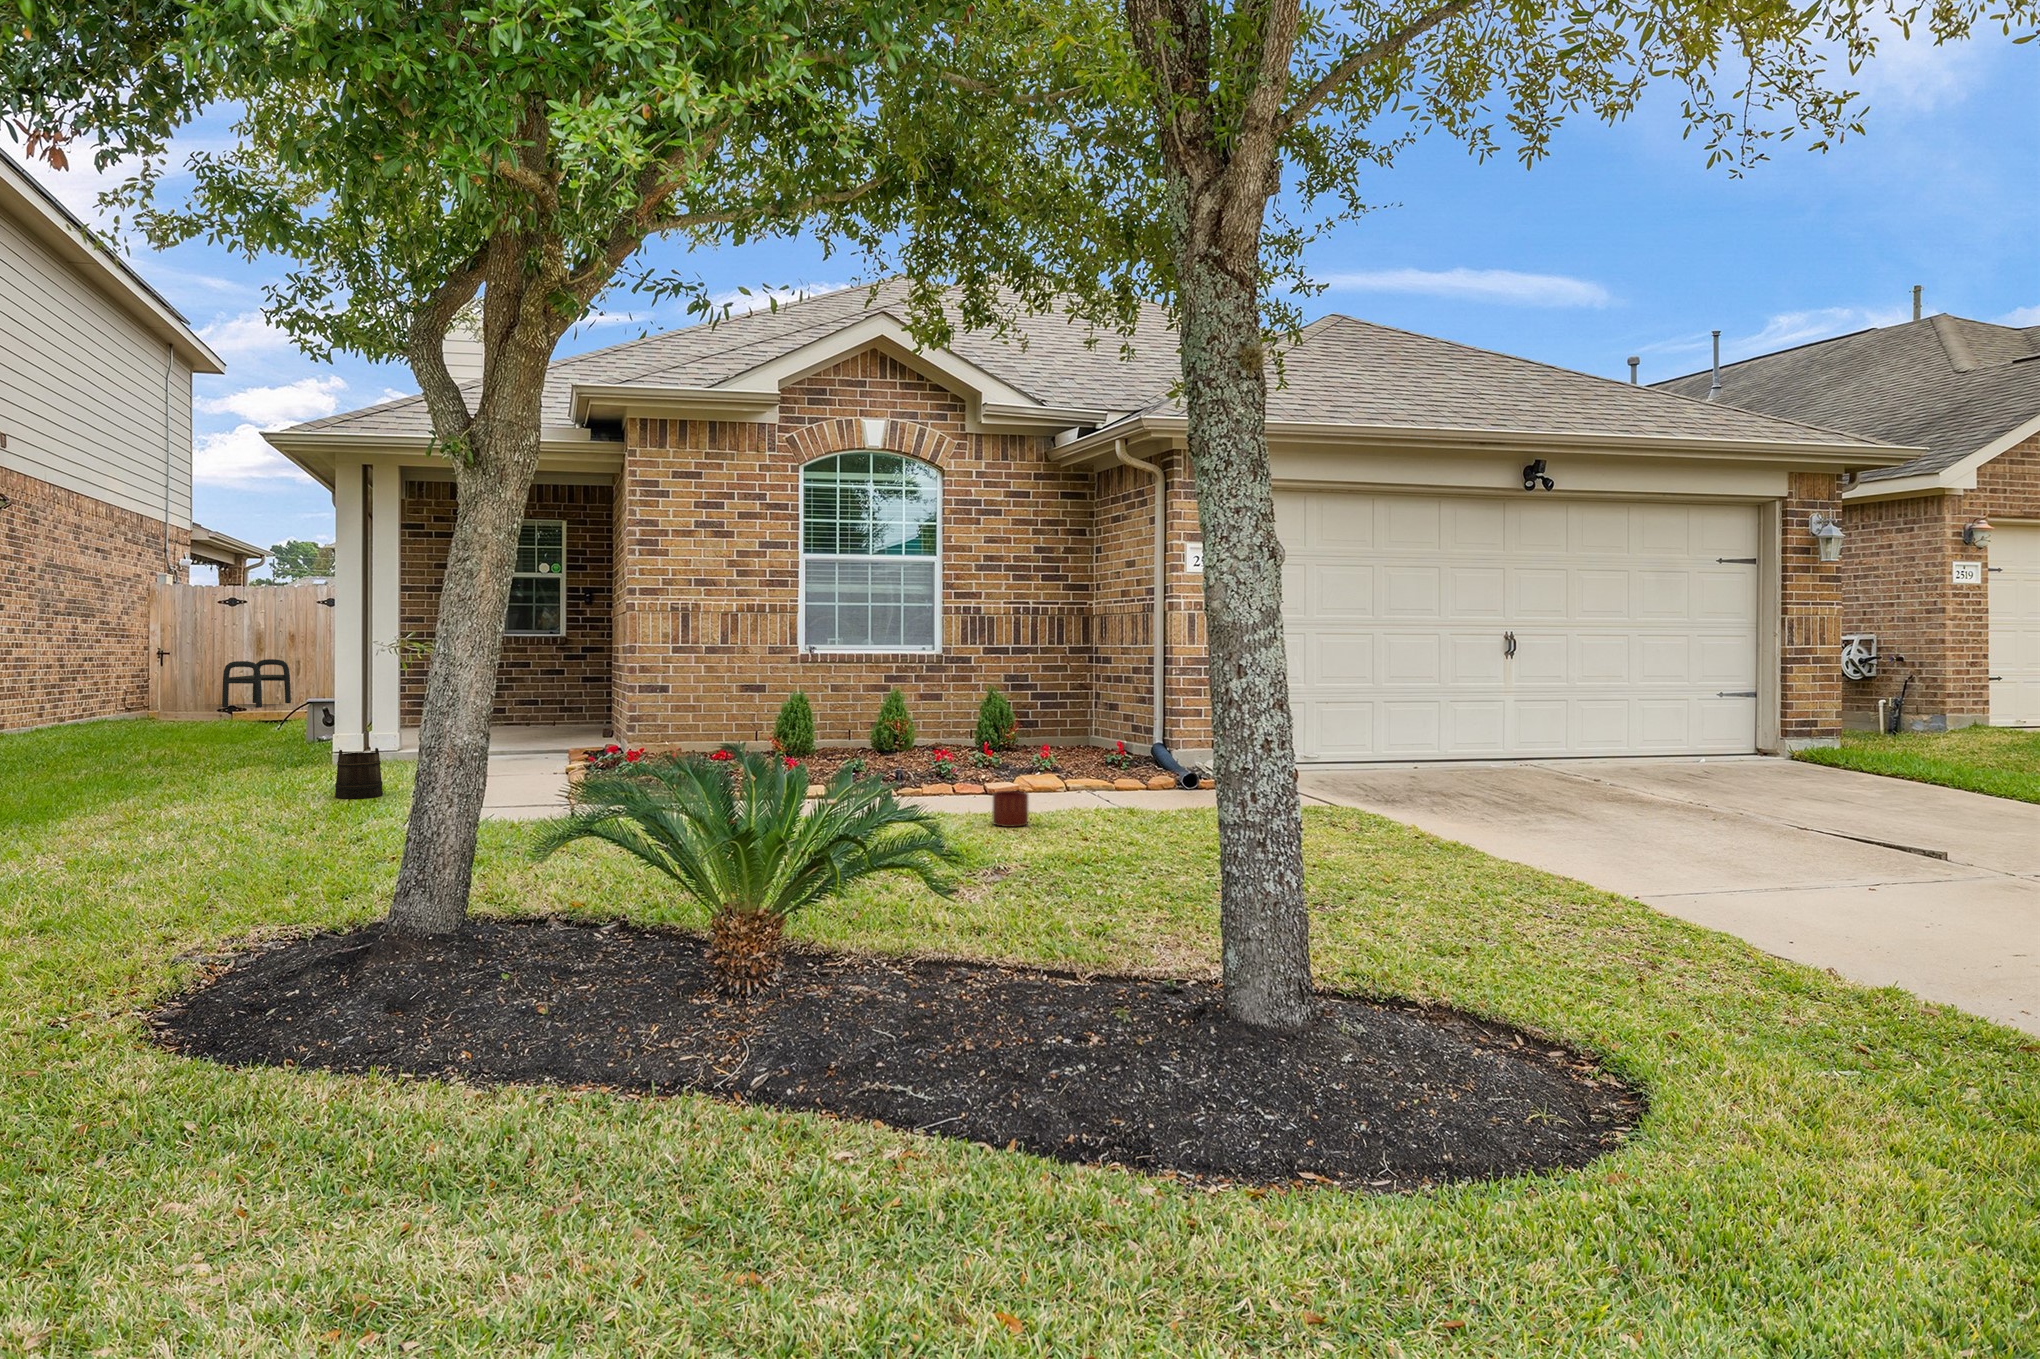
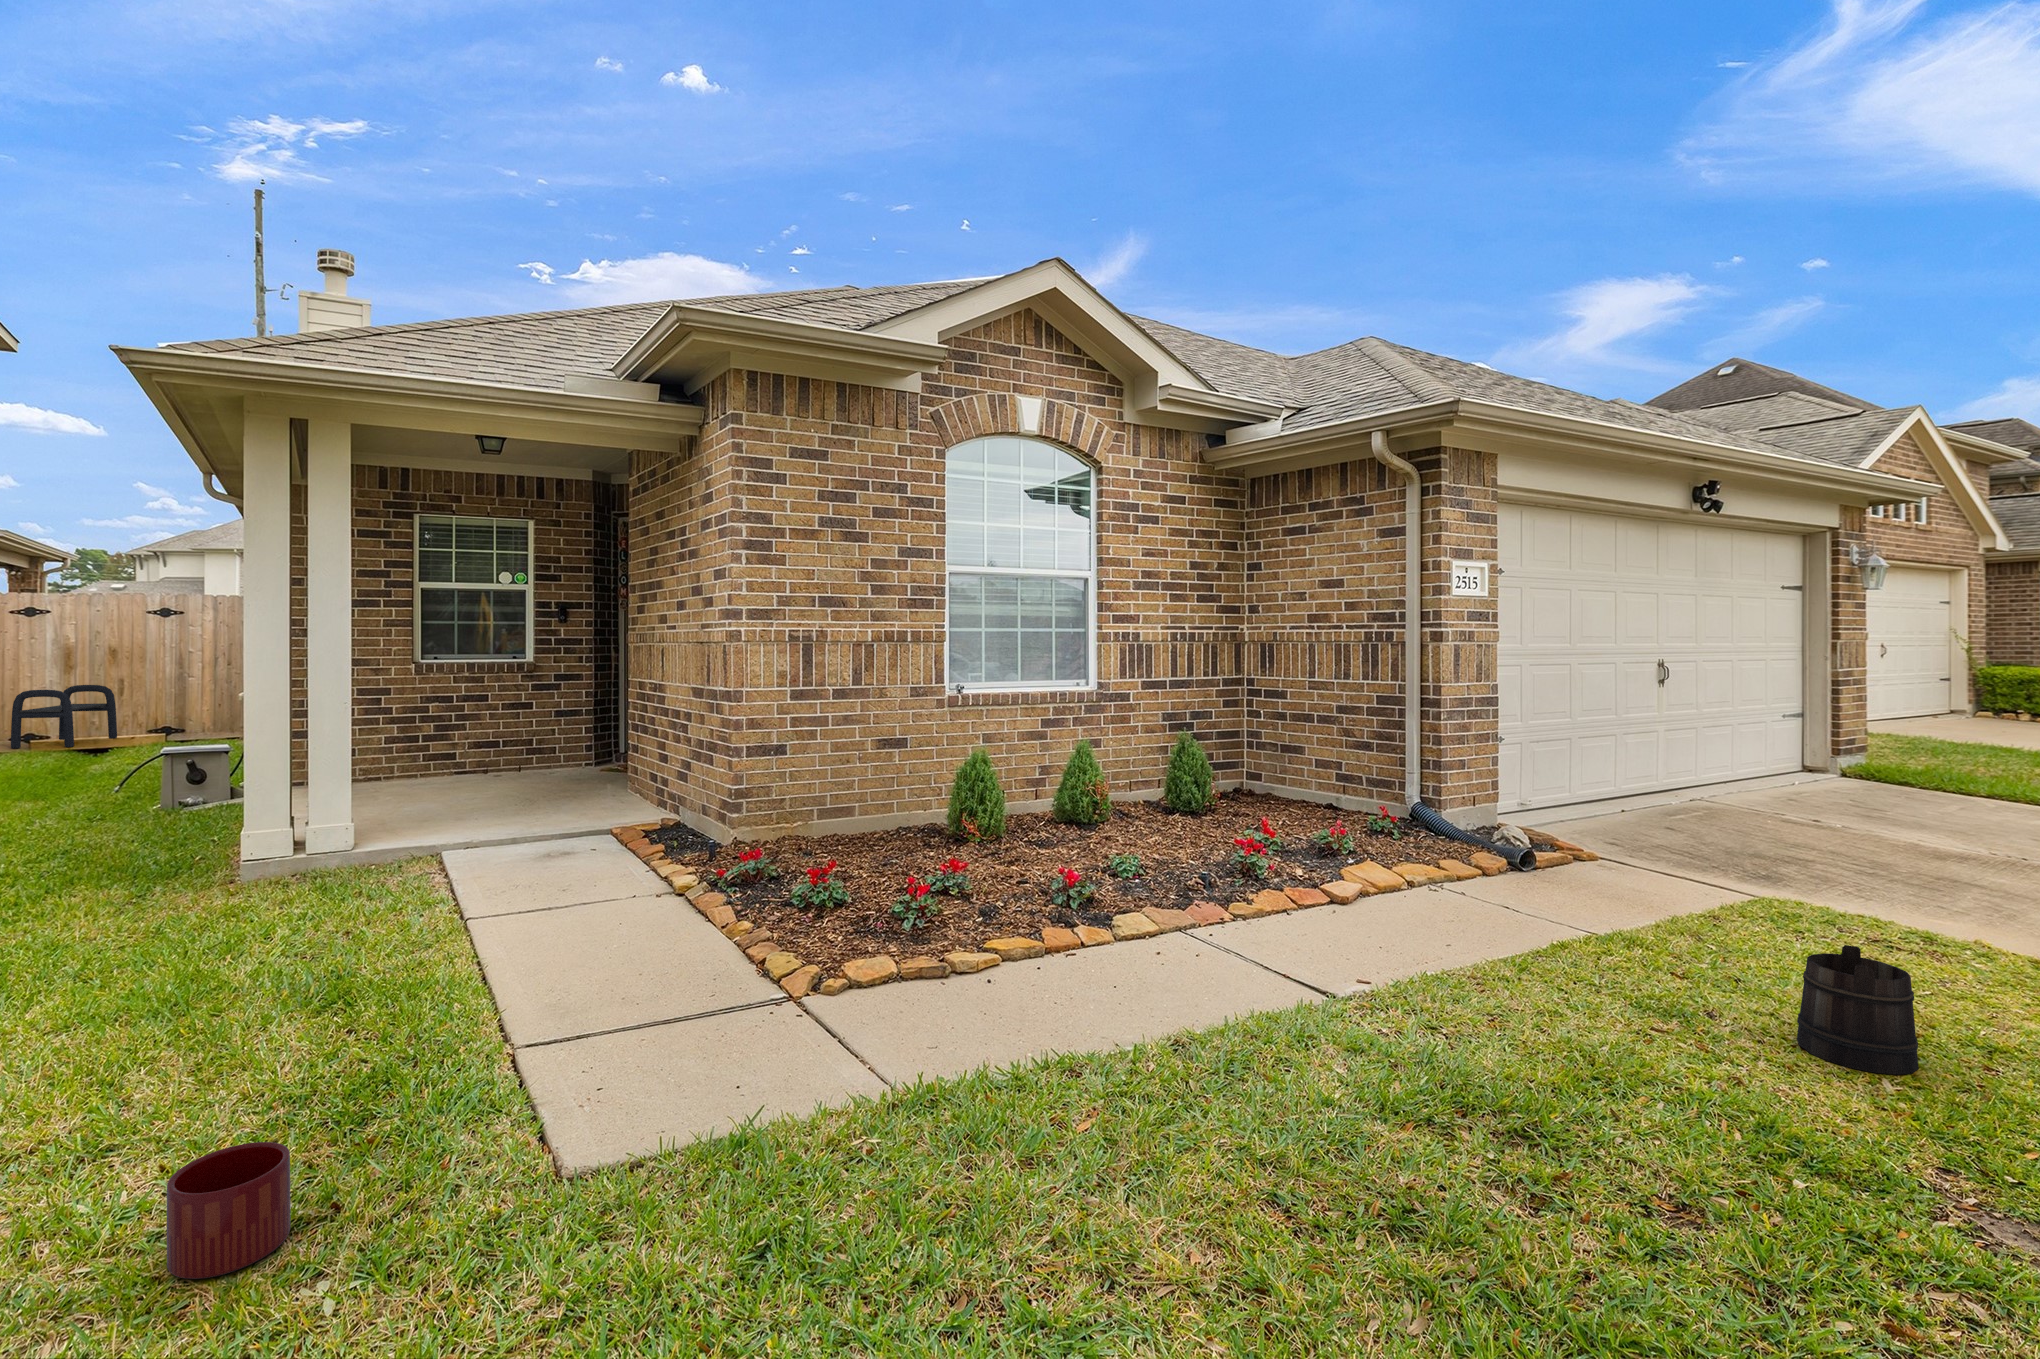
bucket: present [335,748,383,799] -> present [1797,945,1918,1075]
planter: present [993,791,1028,827] -> present [167,1142,291,1279]

